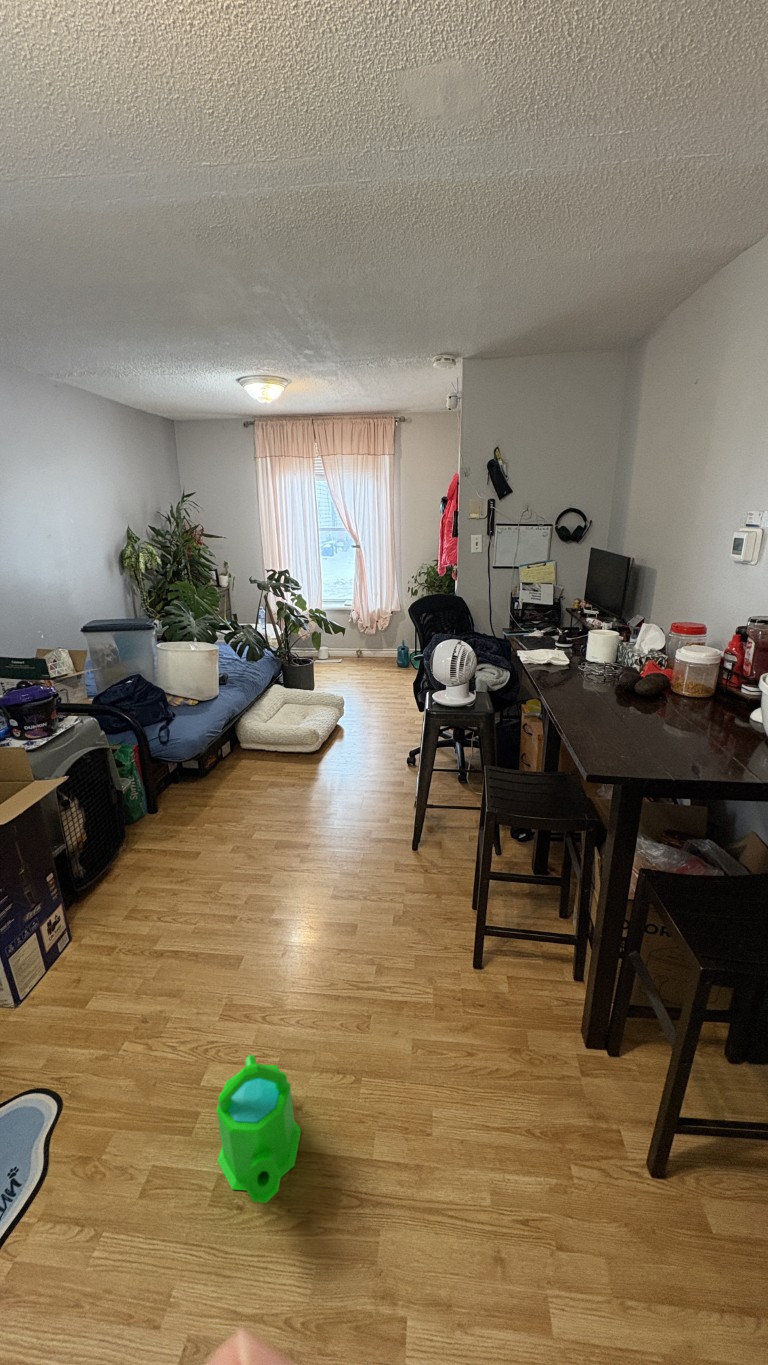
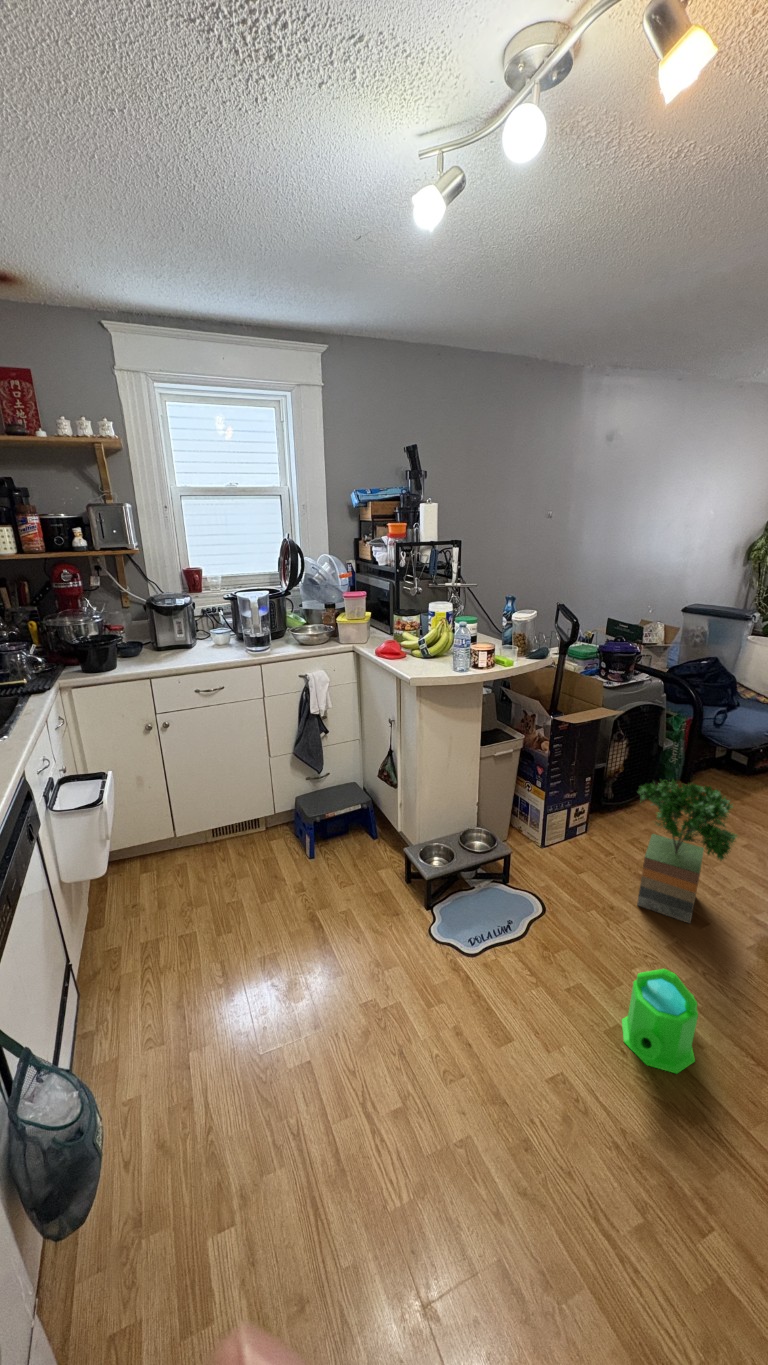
potted tree: none [122,818,243,994] -> present [637,779,737,924]

